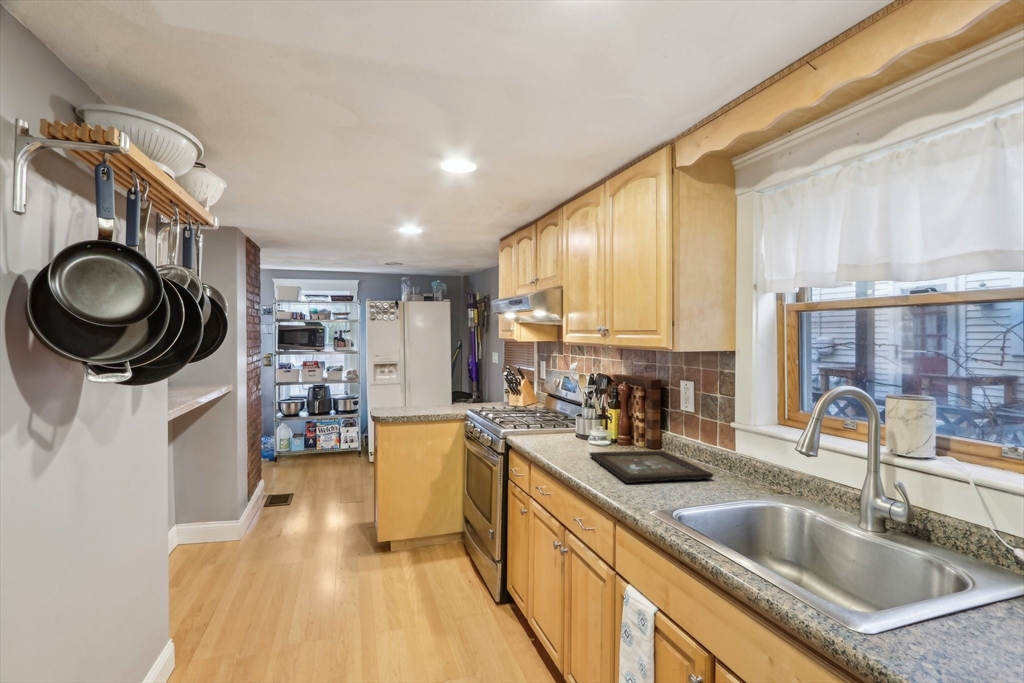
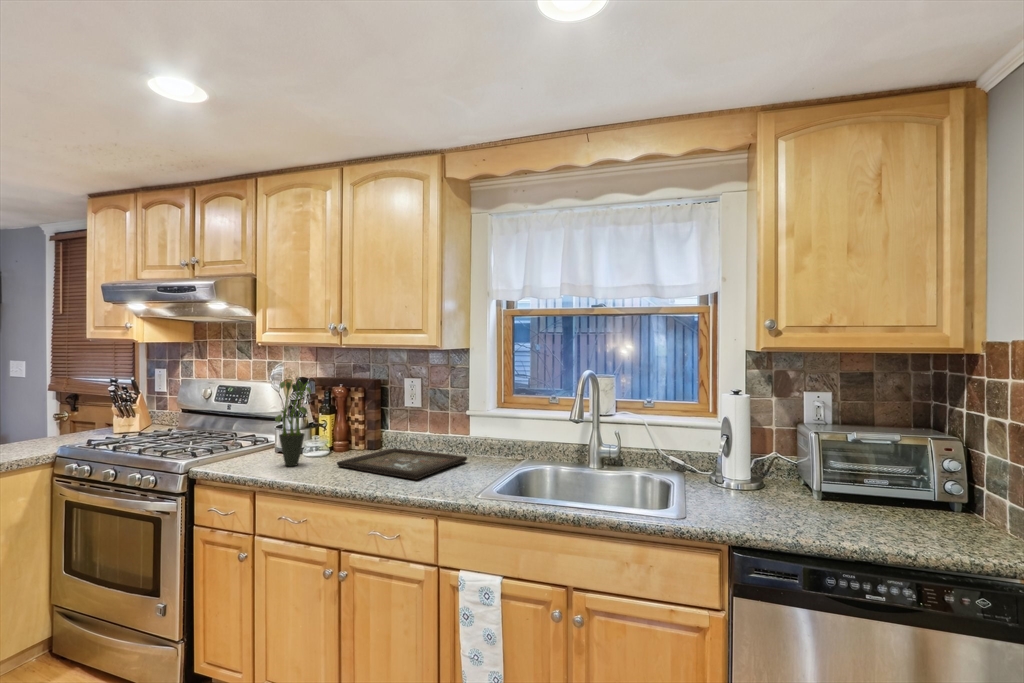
potted plant: none [546,373,580,450] -> present [275,380,311,466]

